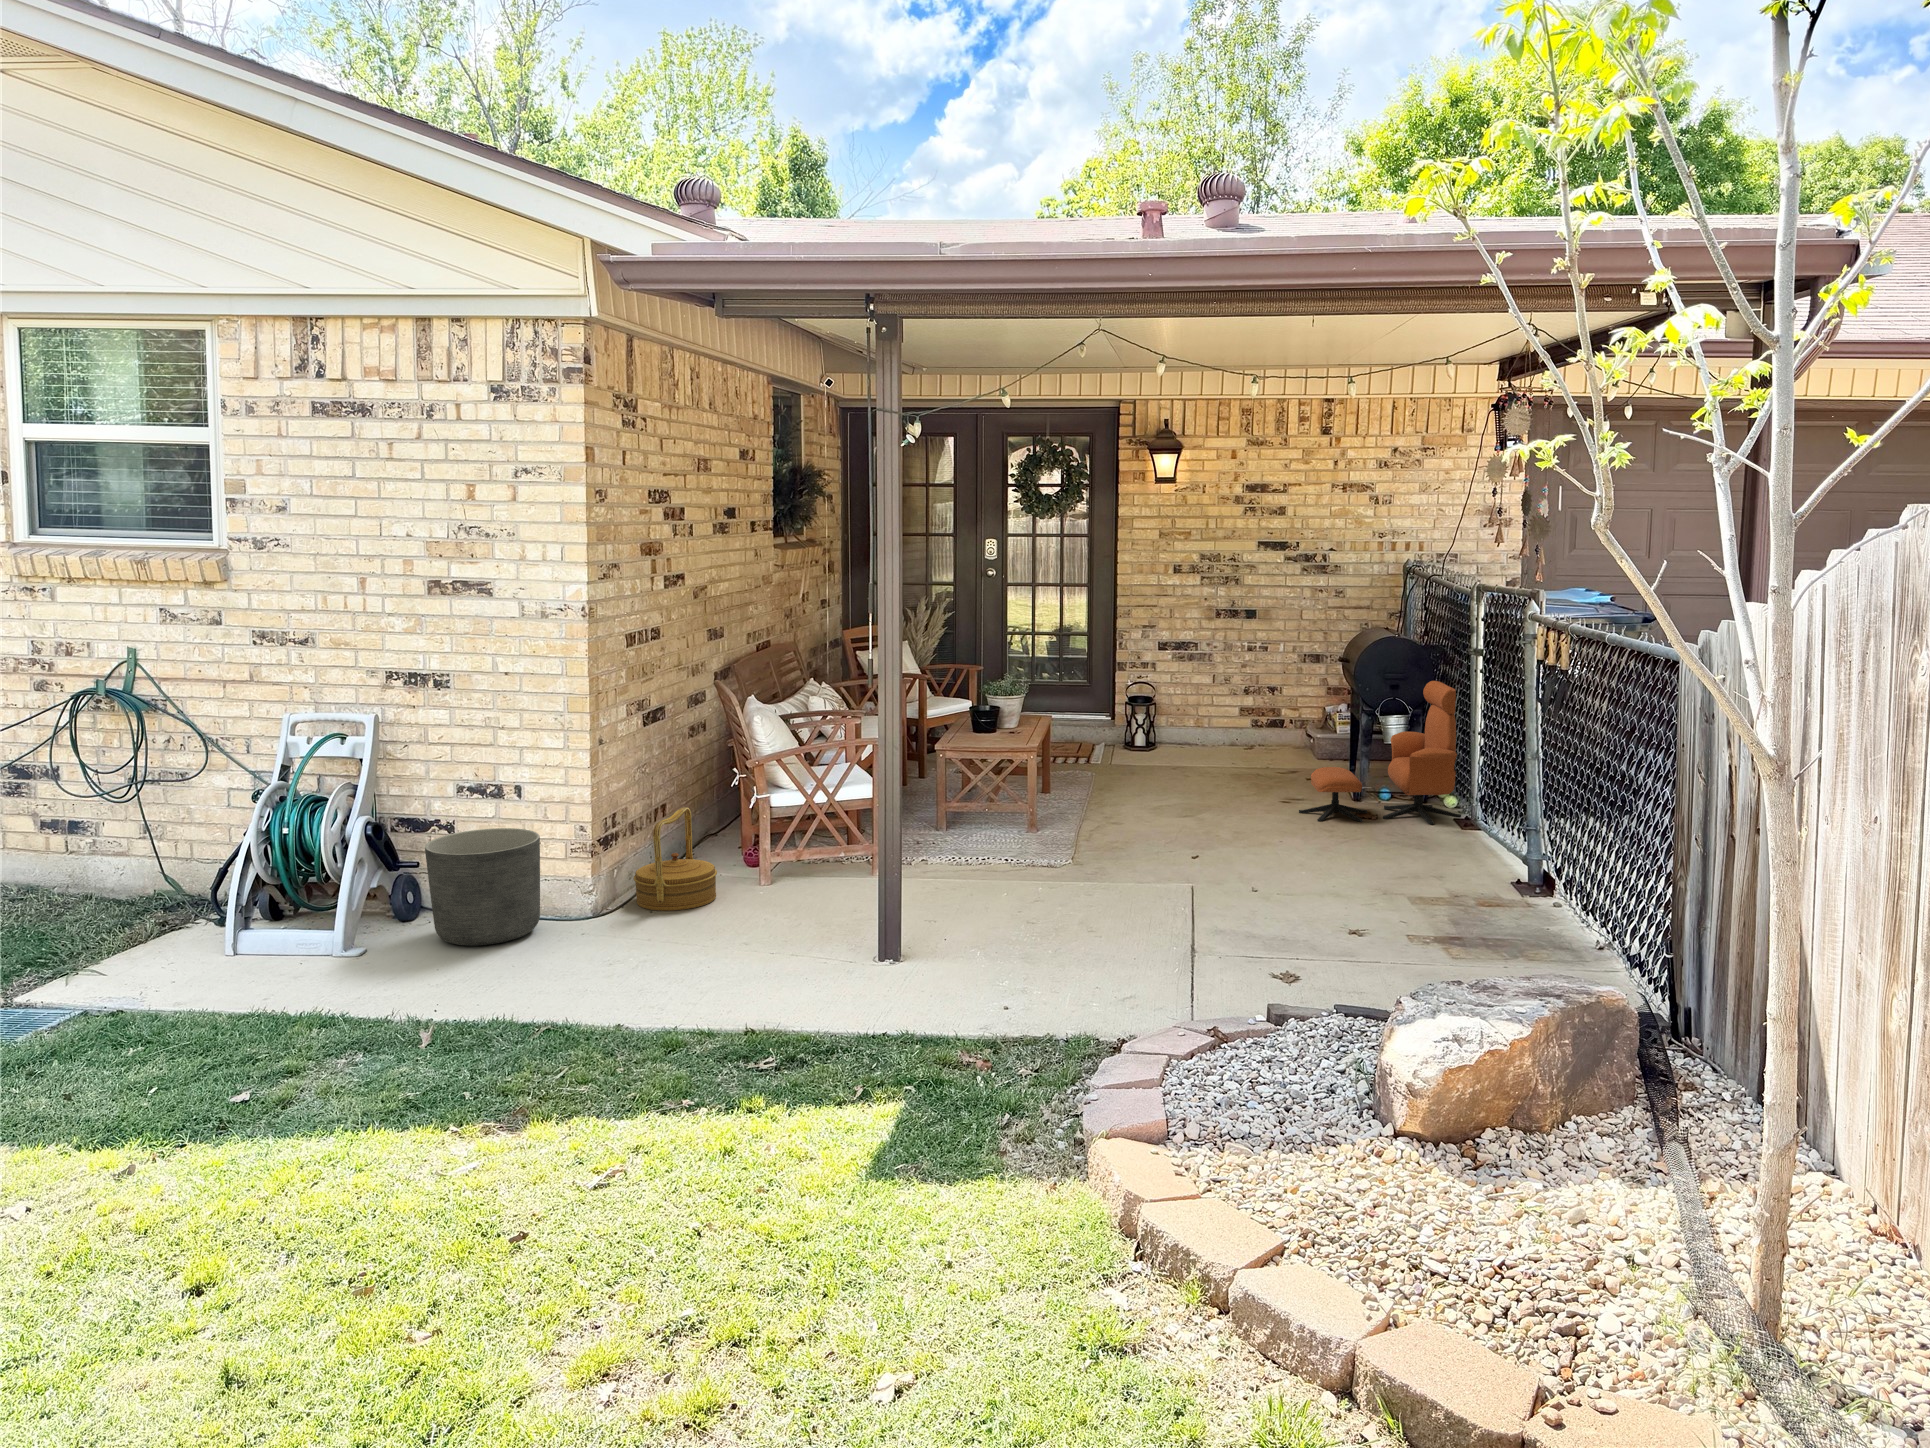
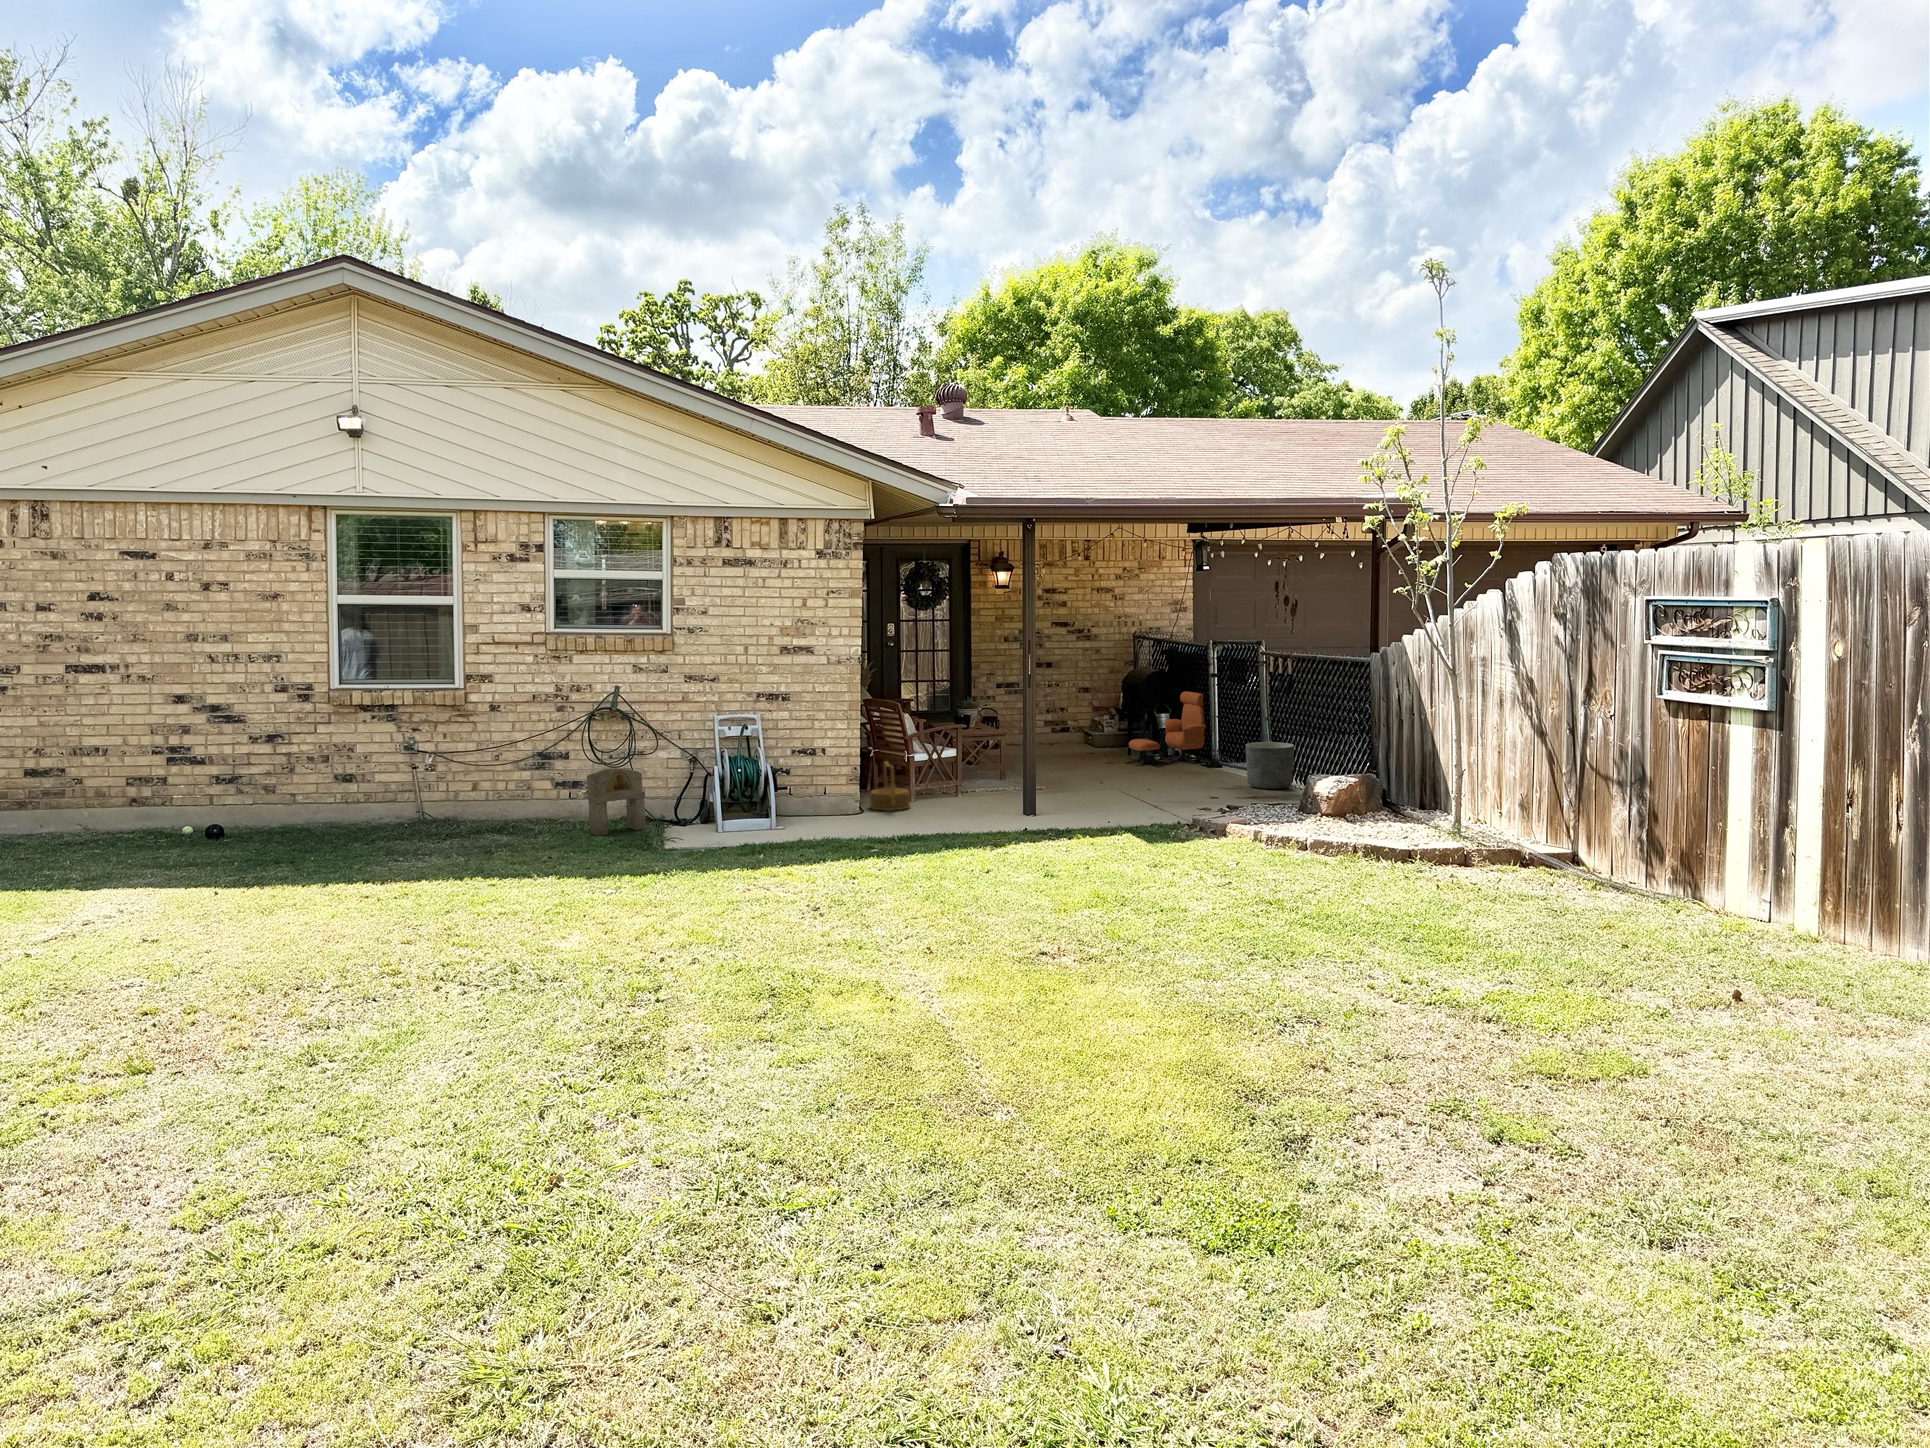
stool: none [47,800,177,929] -> present [587,768,646,836]
planter: present [425,828,540,946] -> present [1246,742,1294,789]

